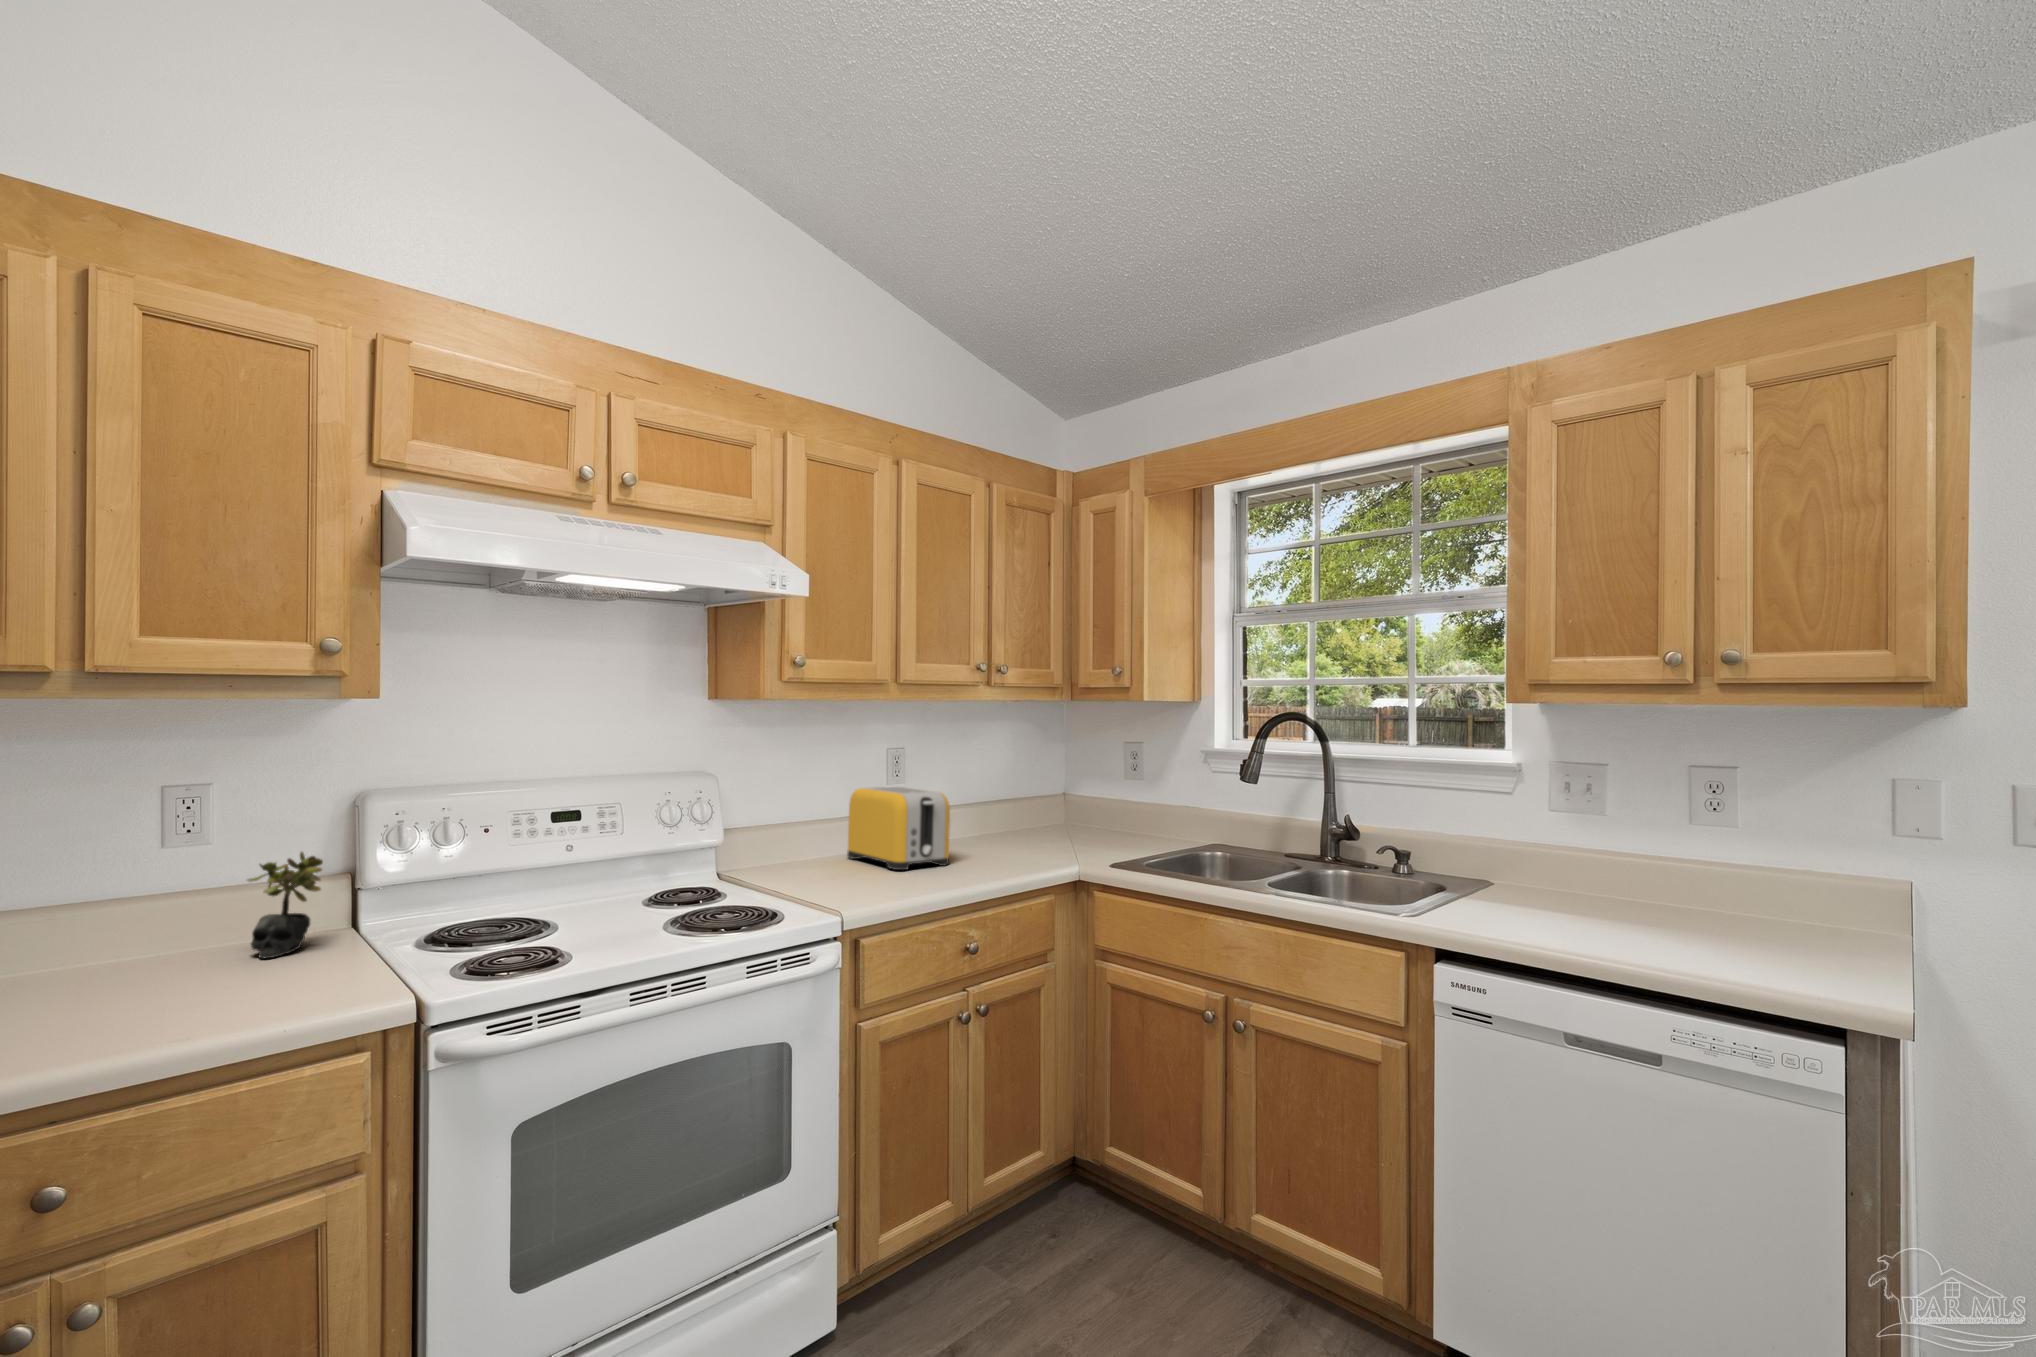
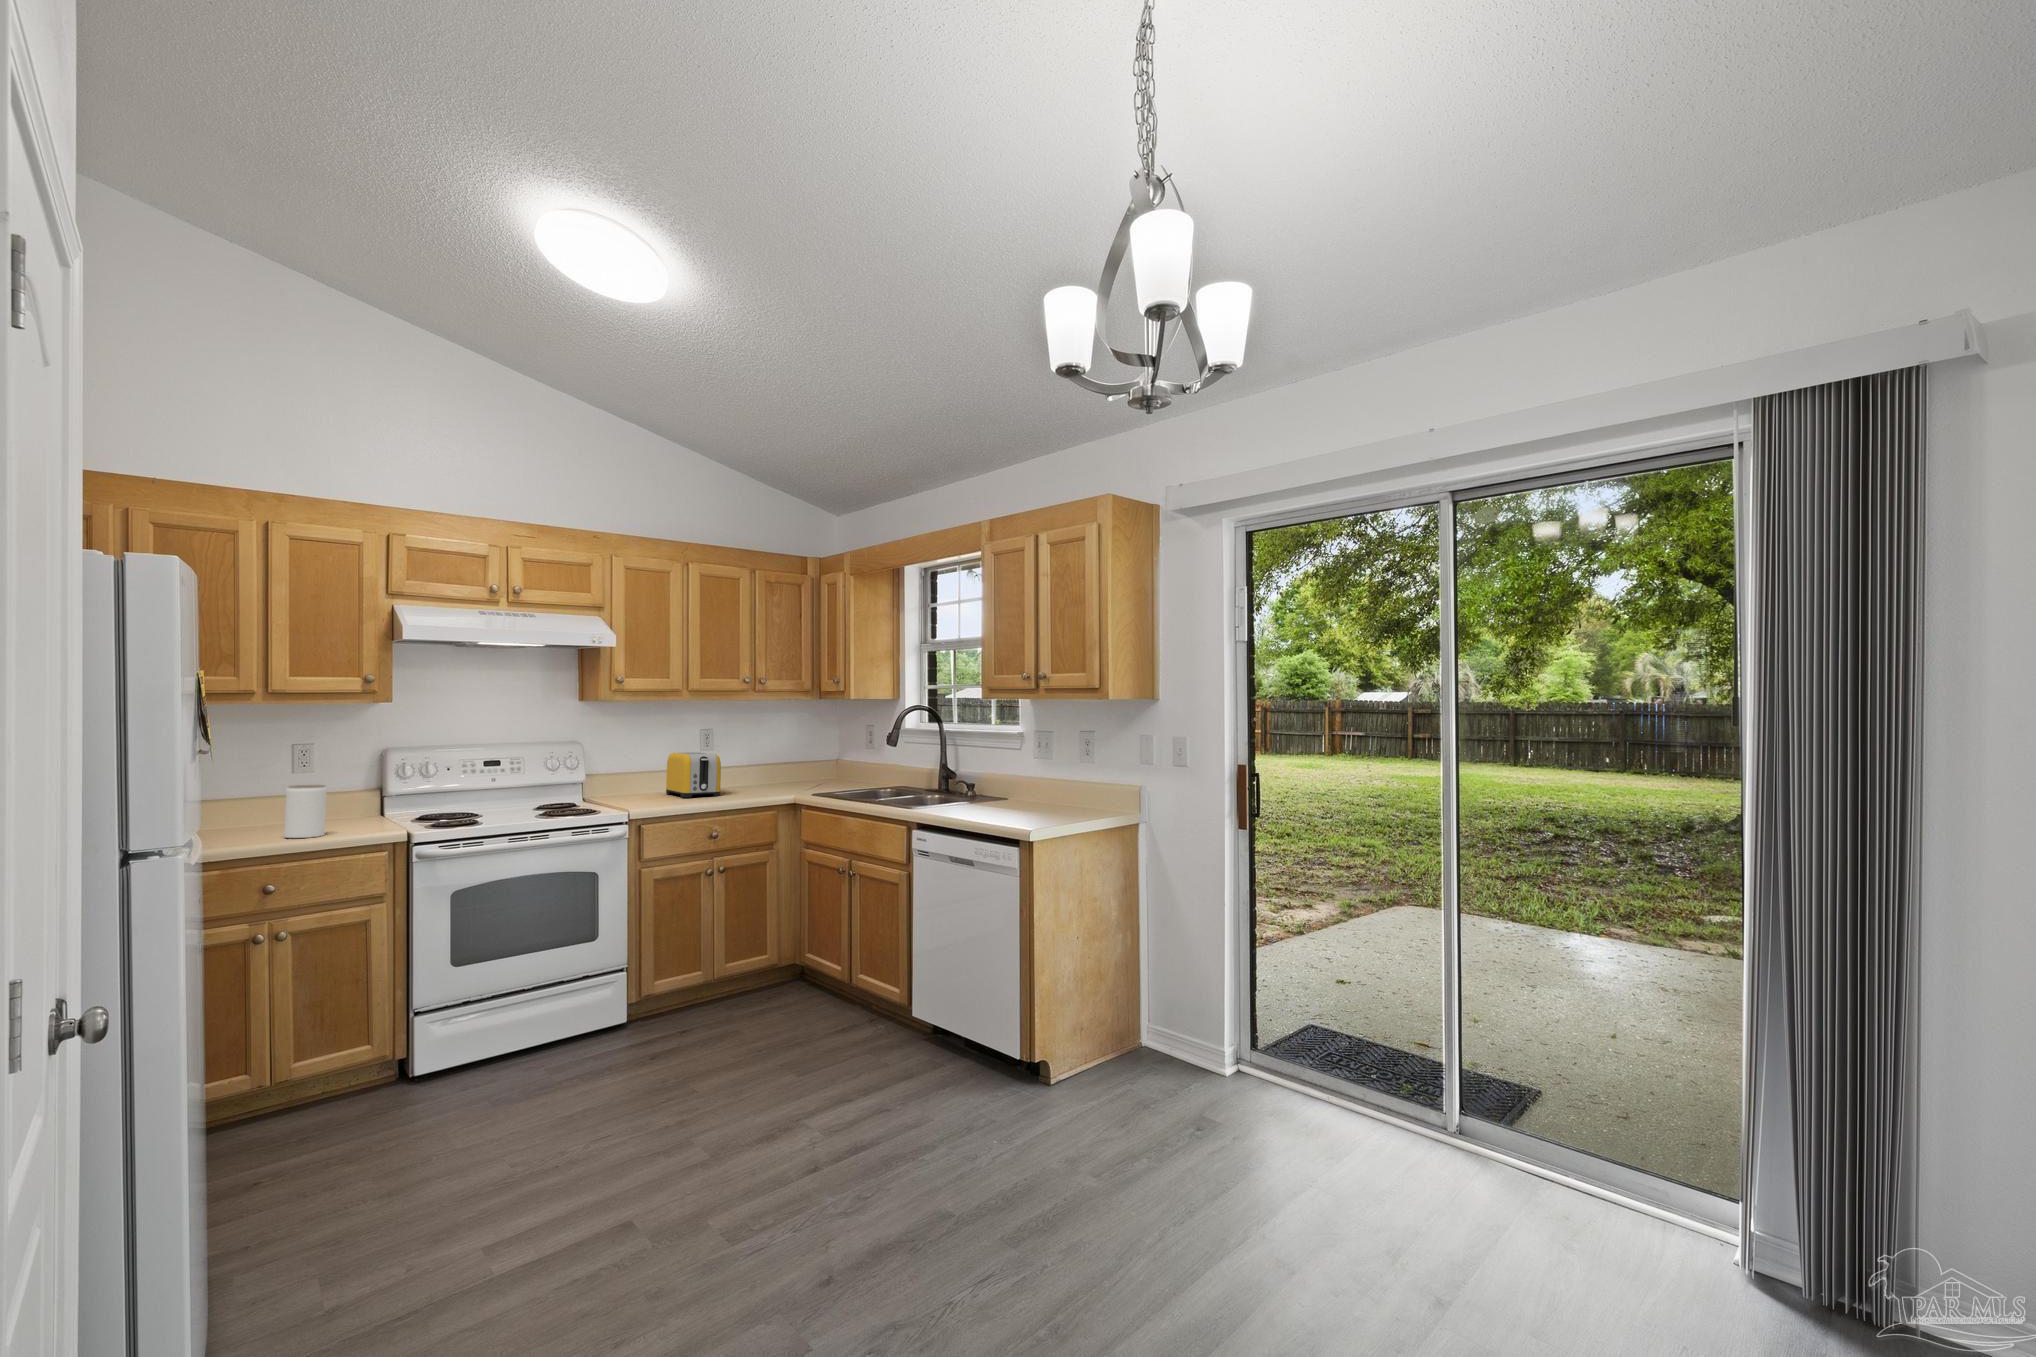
succulent plant: present [248,852,323,958] -> none [333,776,367,823]
jar: none [103,893,219,1037] -> present [284,785,327,838]

